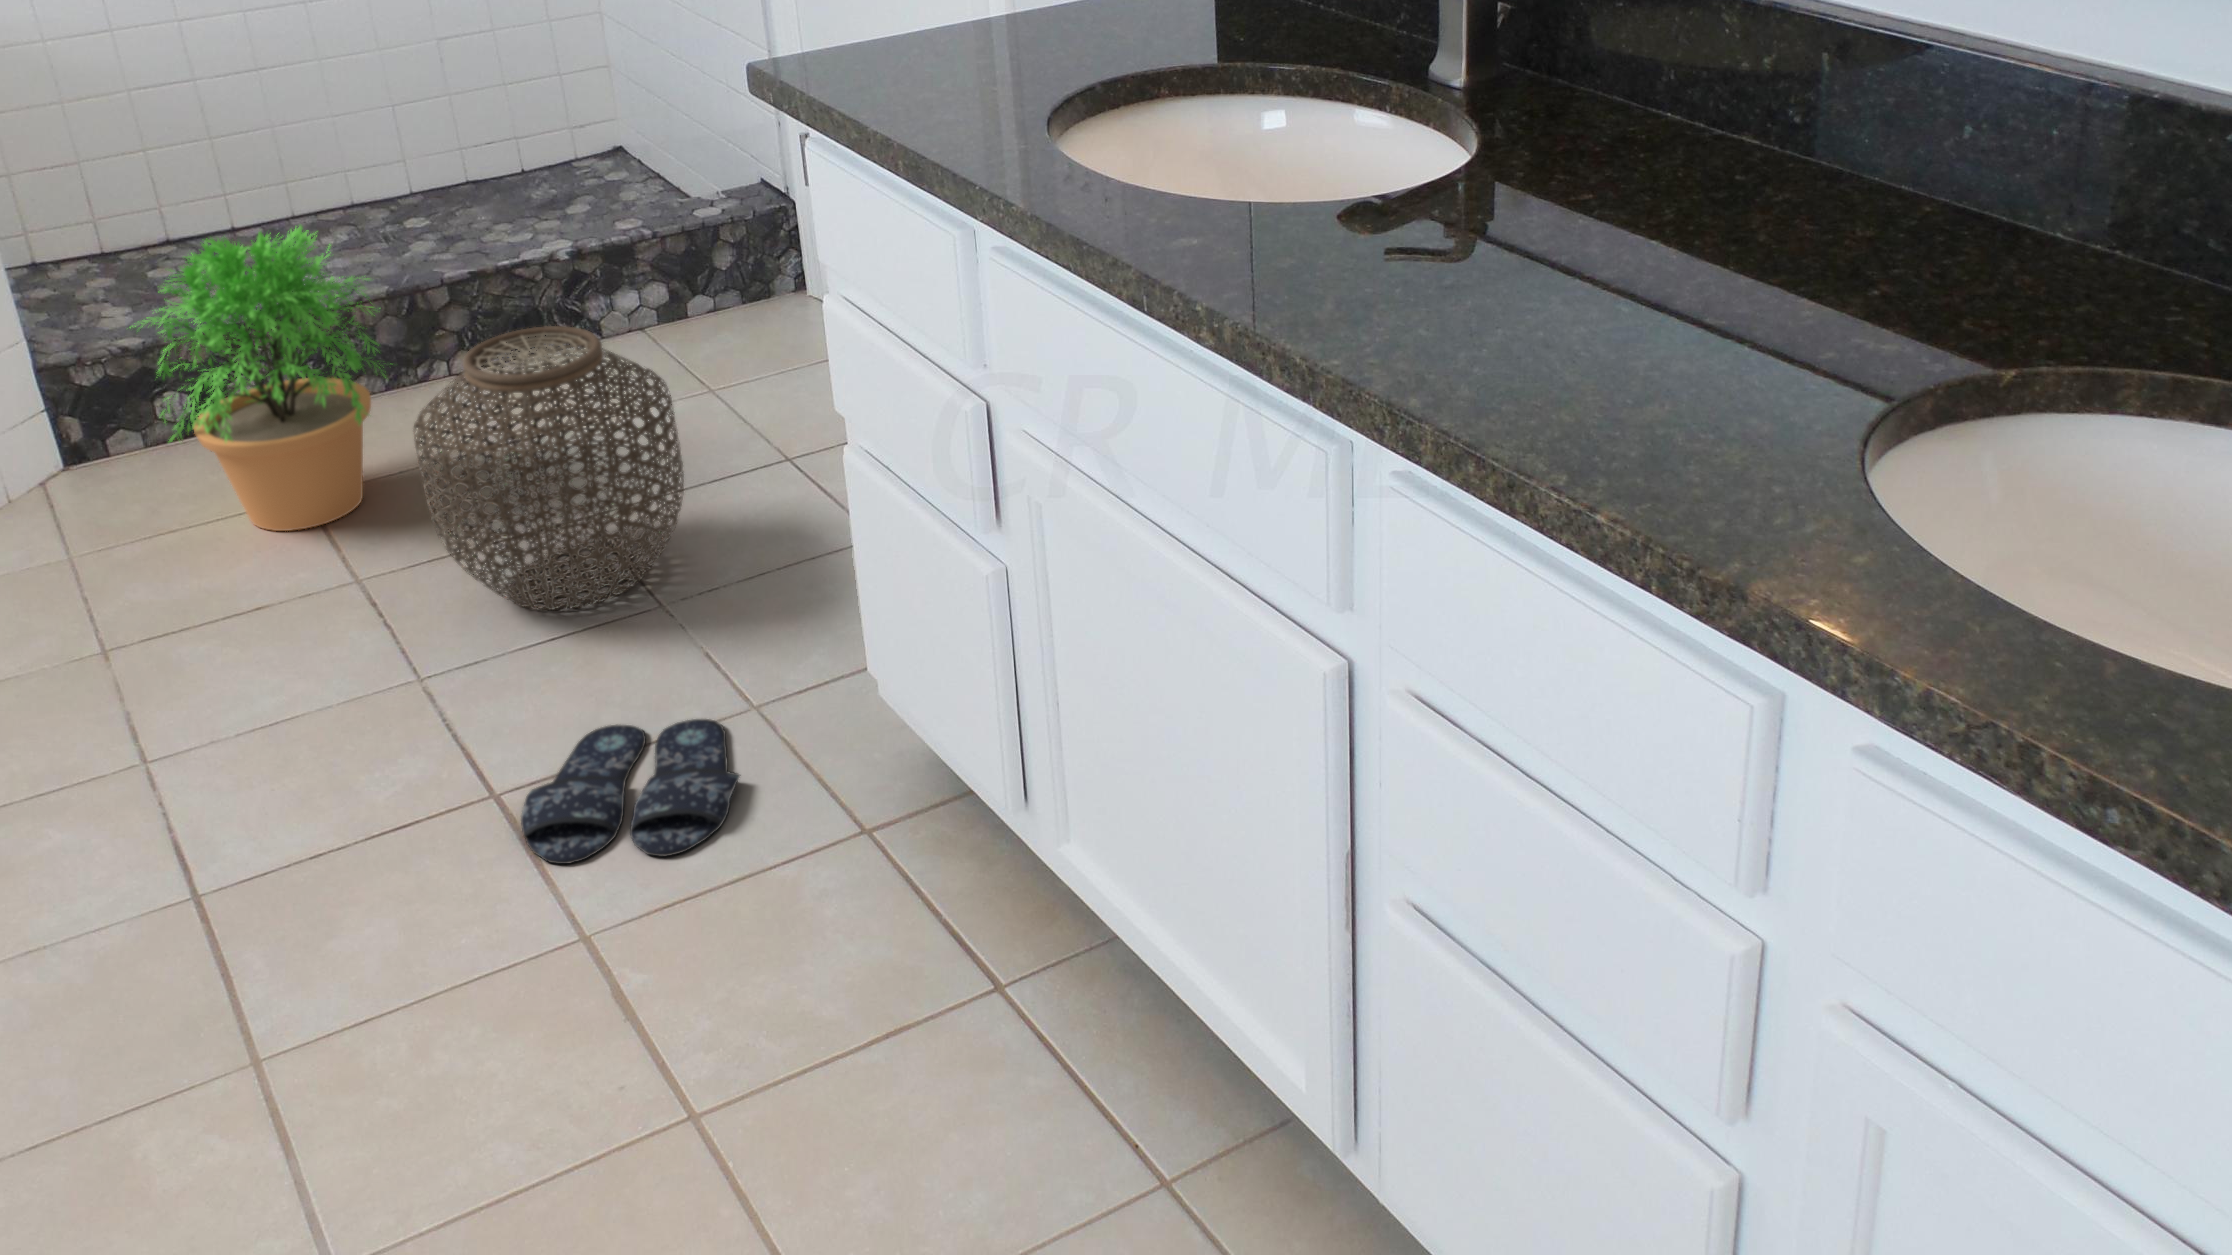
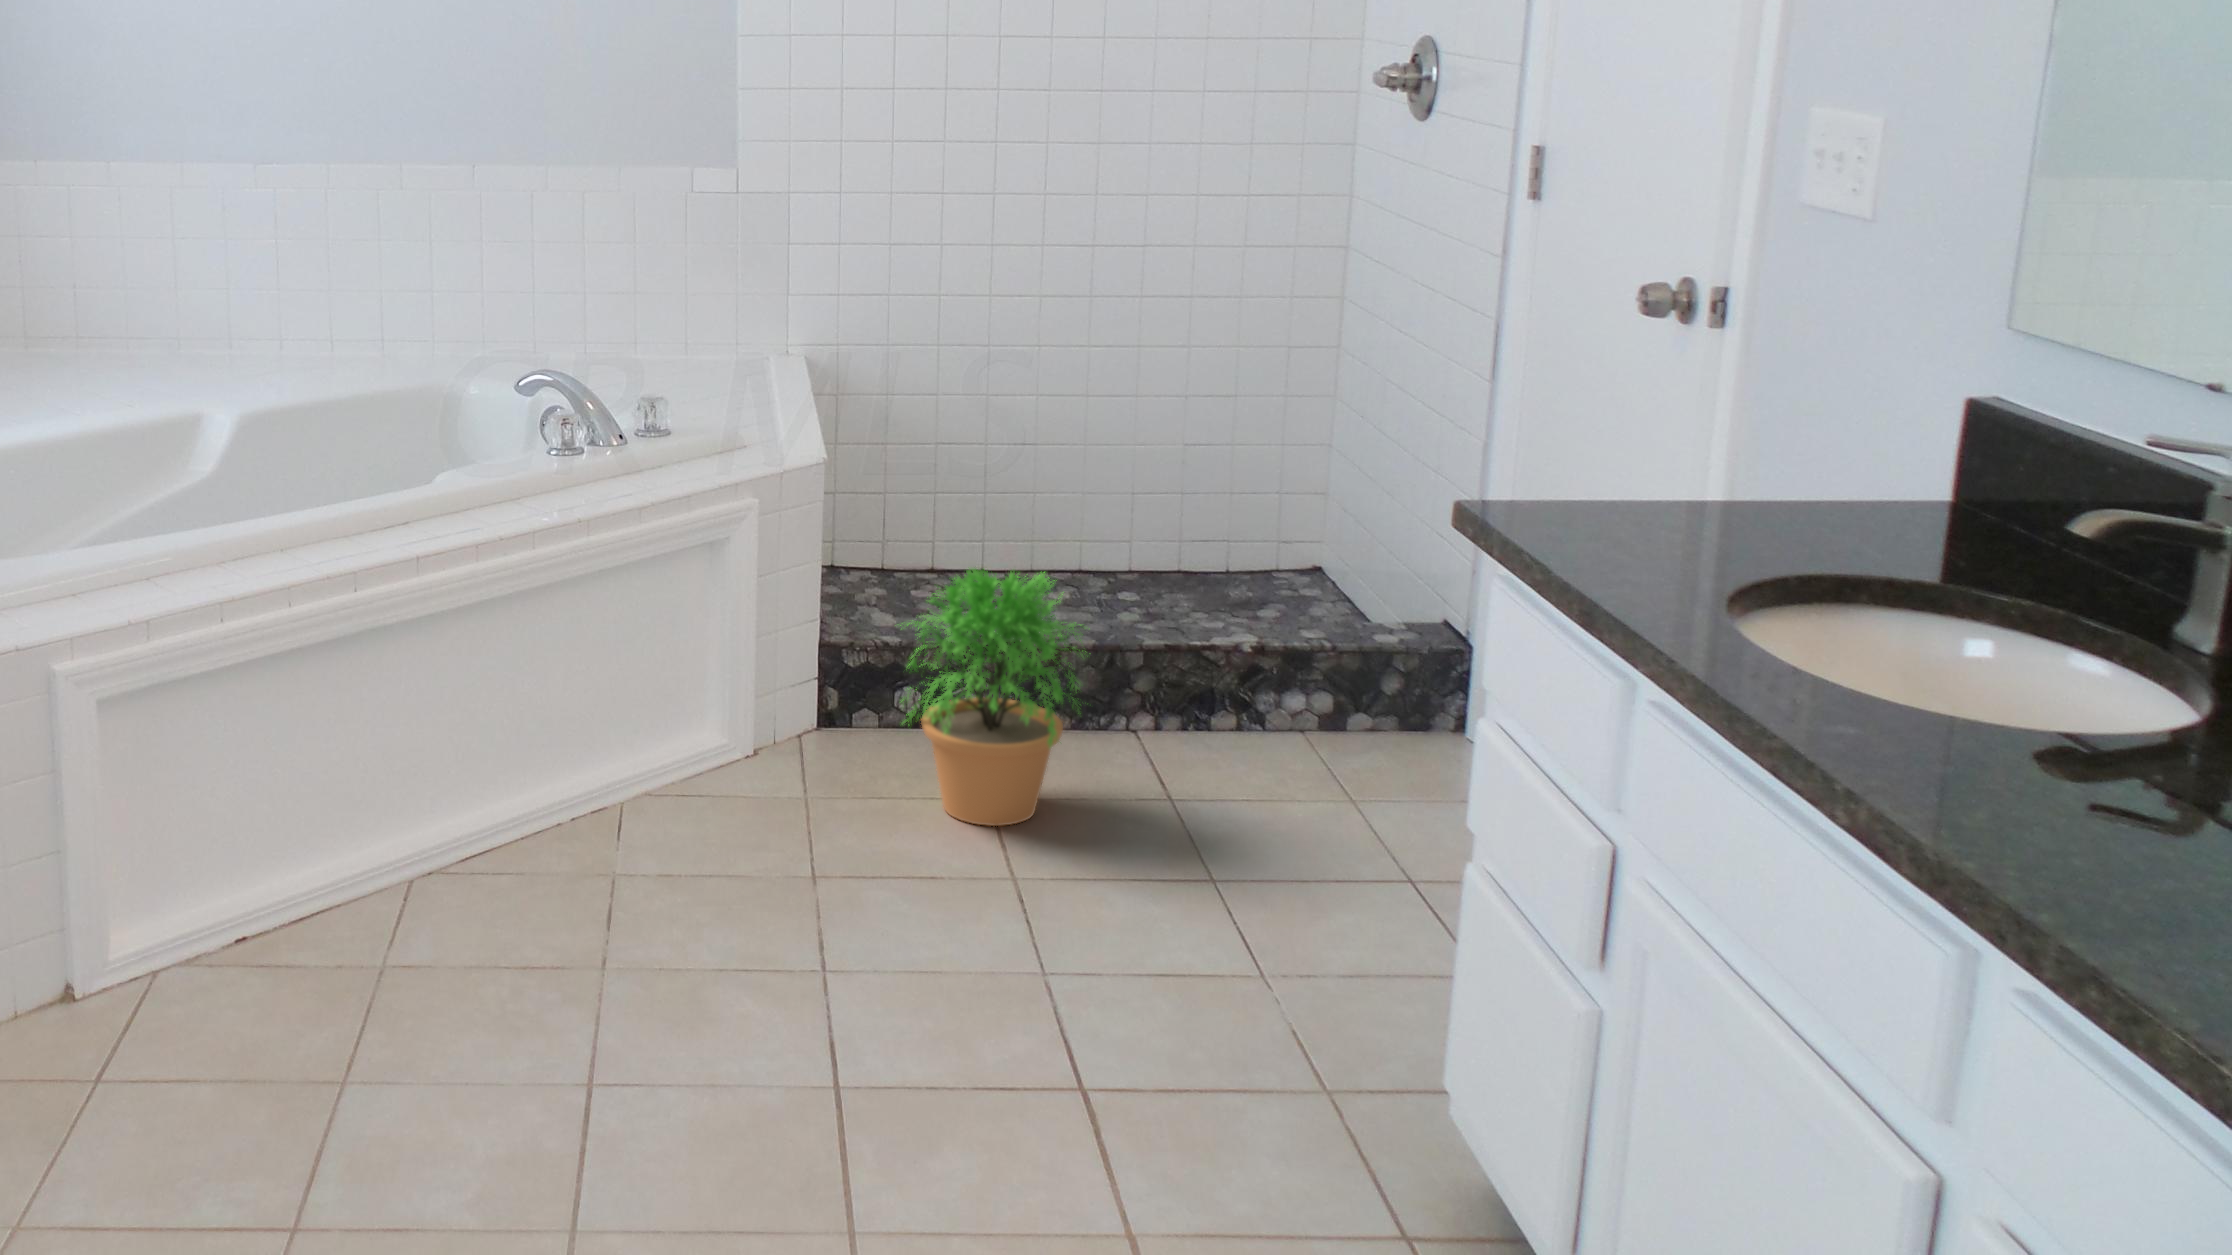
woven basket: present [414,326,684,610] -> none [1090,697,1321,957]
slippers: present [521,719,740,864] -> none [1106,1063,1308,1194]

